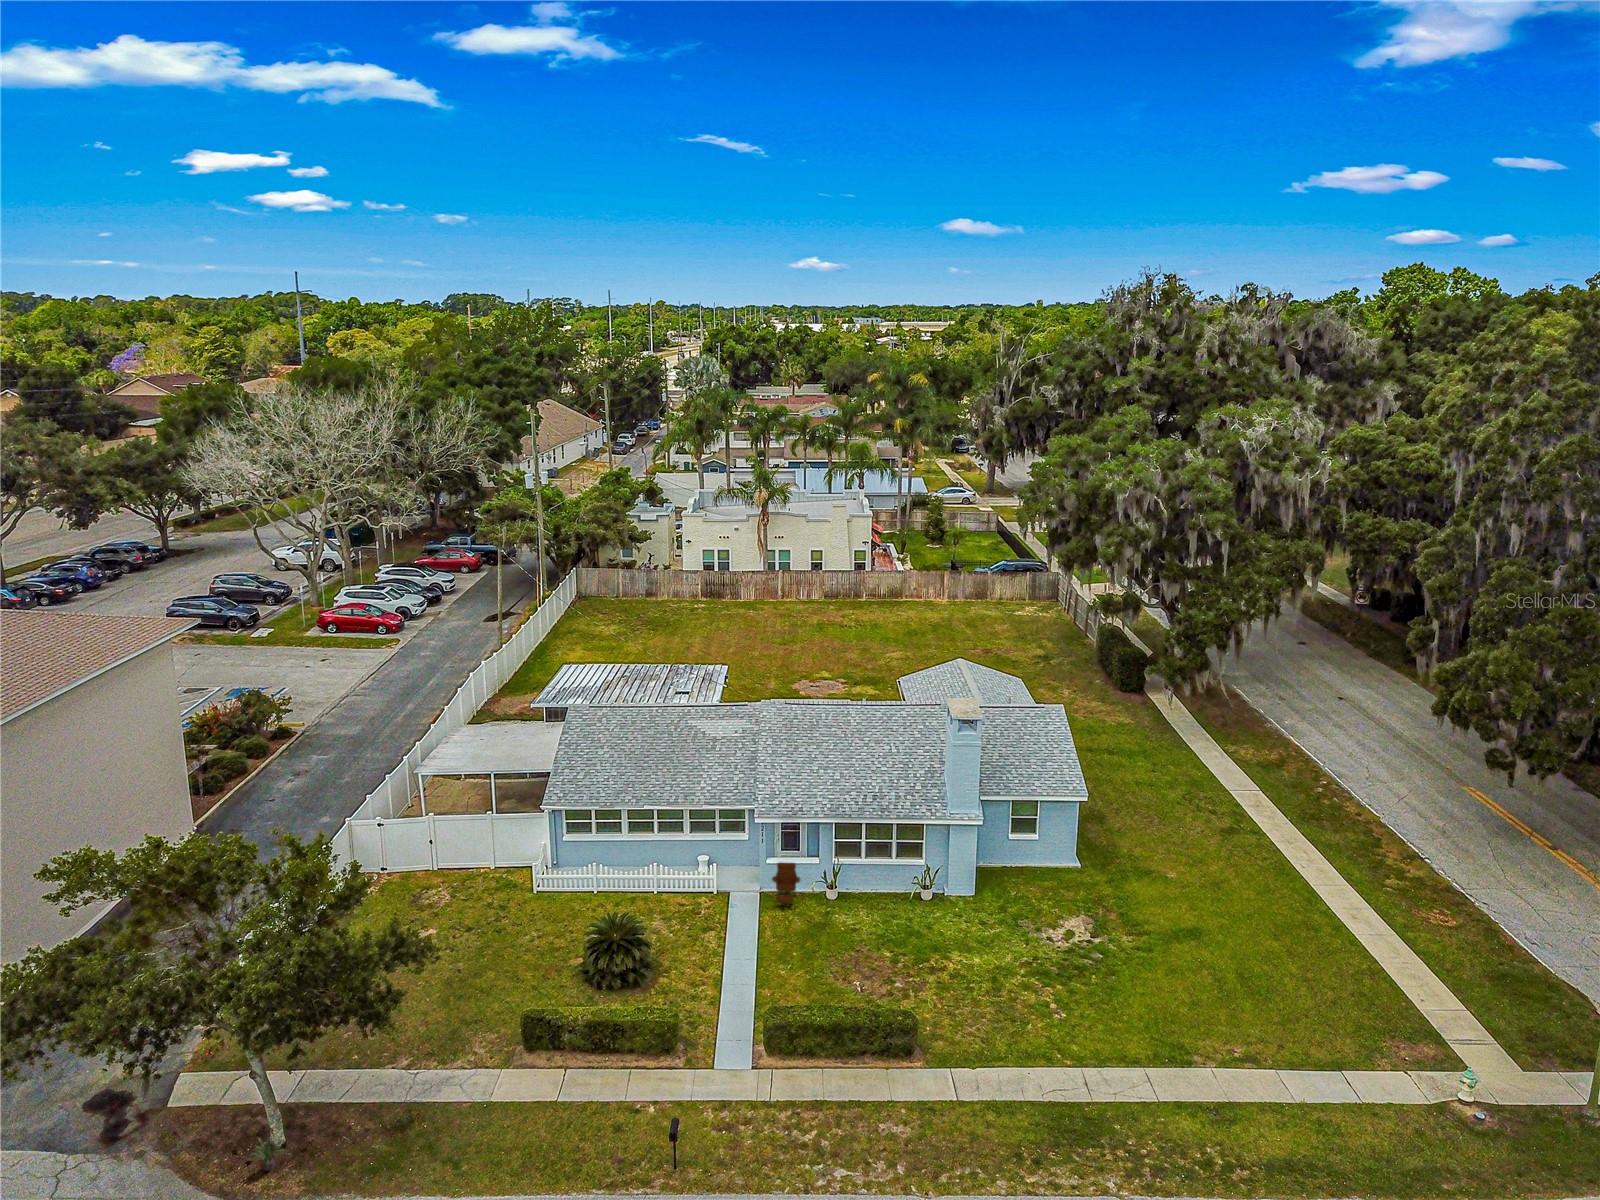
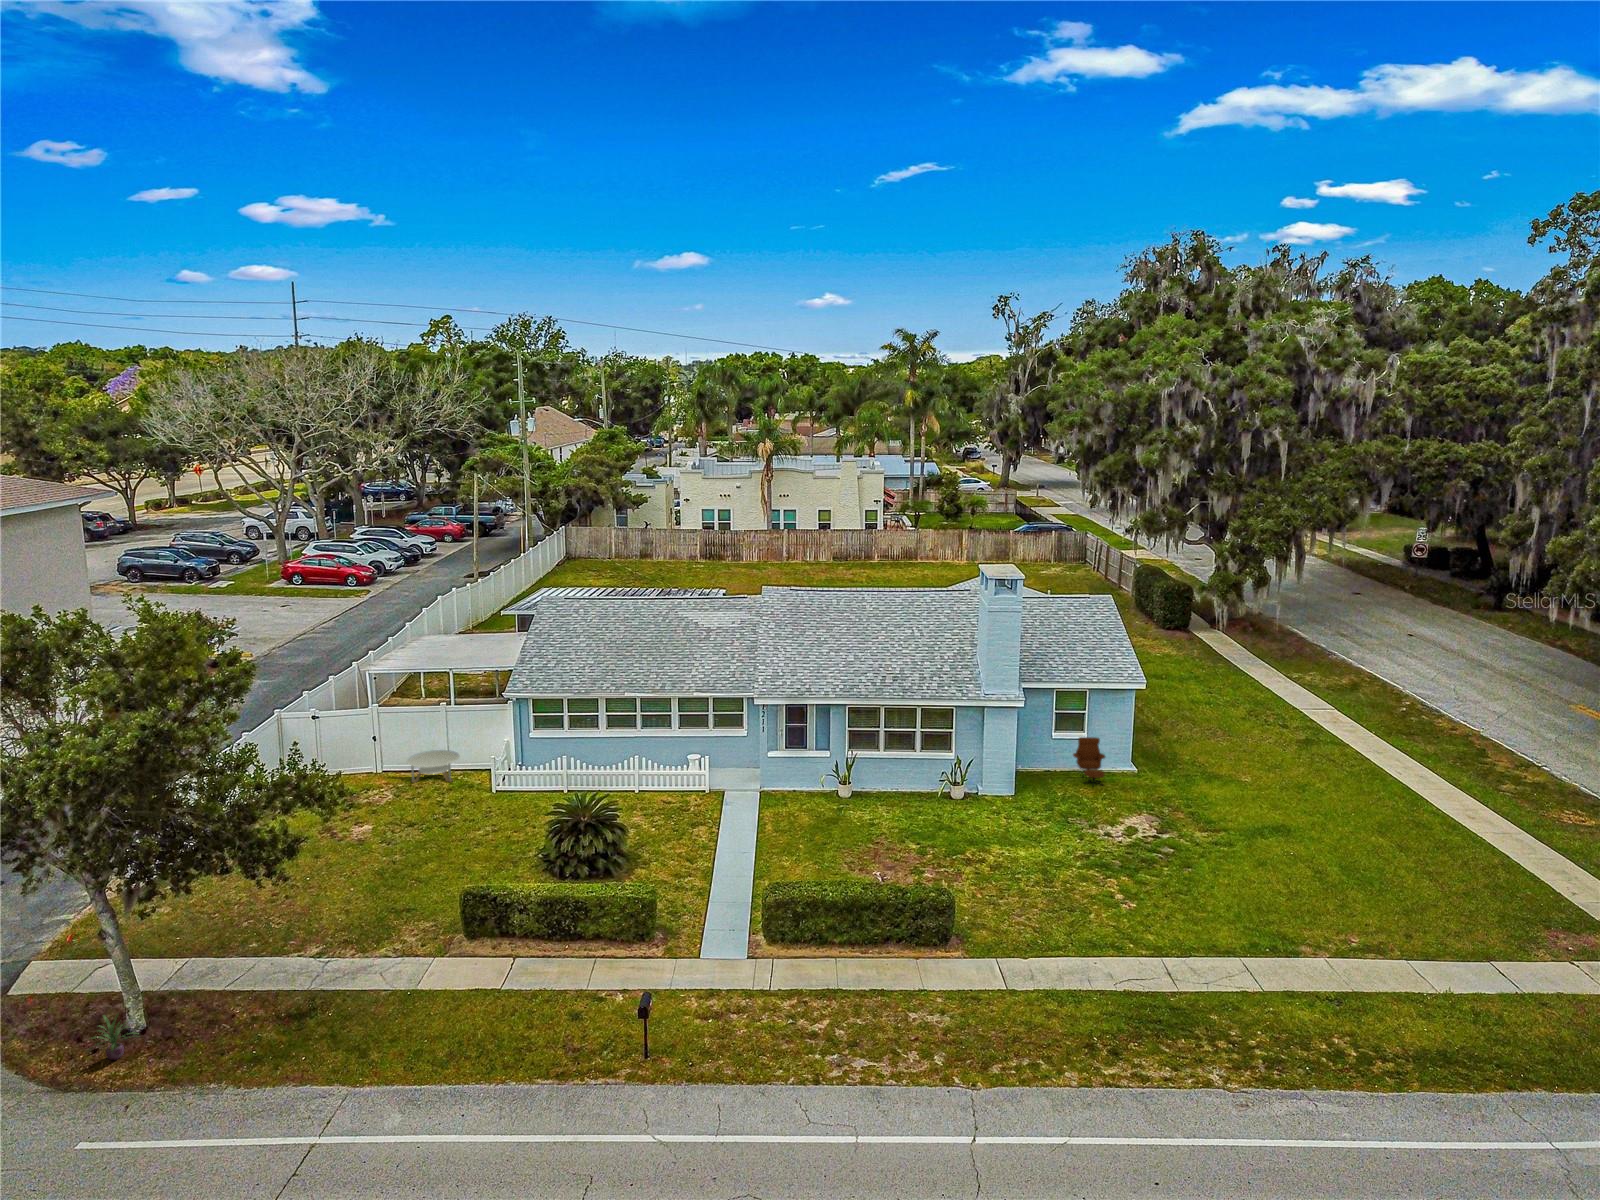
round table: none [457,850,502,881] -> present [407,750,460,782]
lounge chair: present [772,862,800,910] -> present [1073,737,1105,784]

